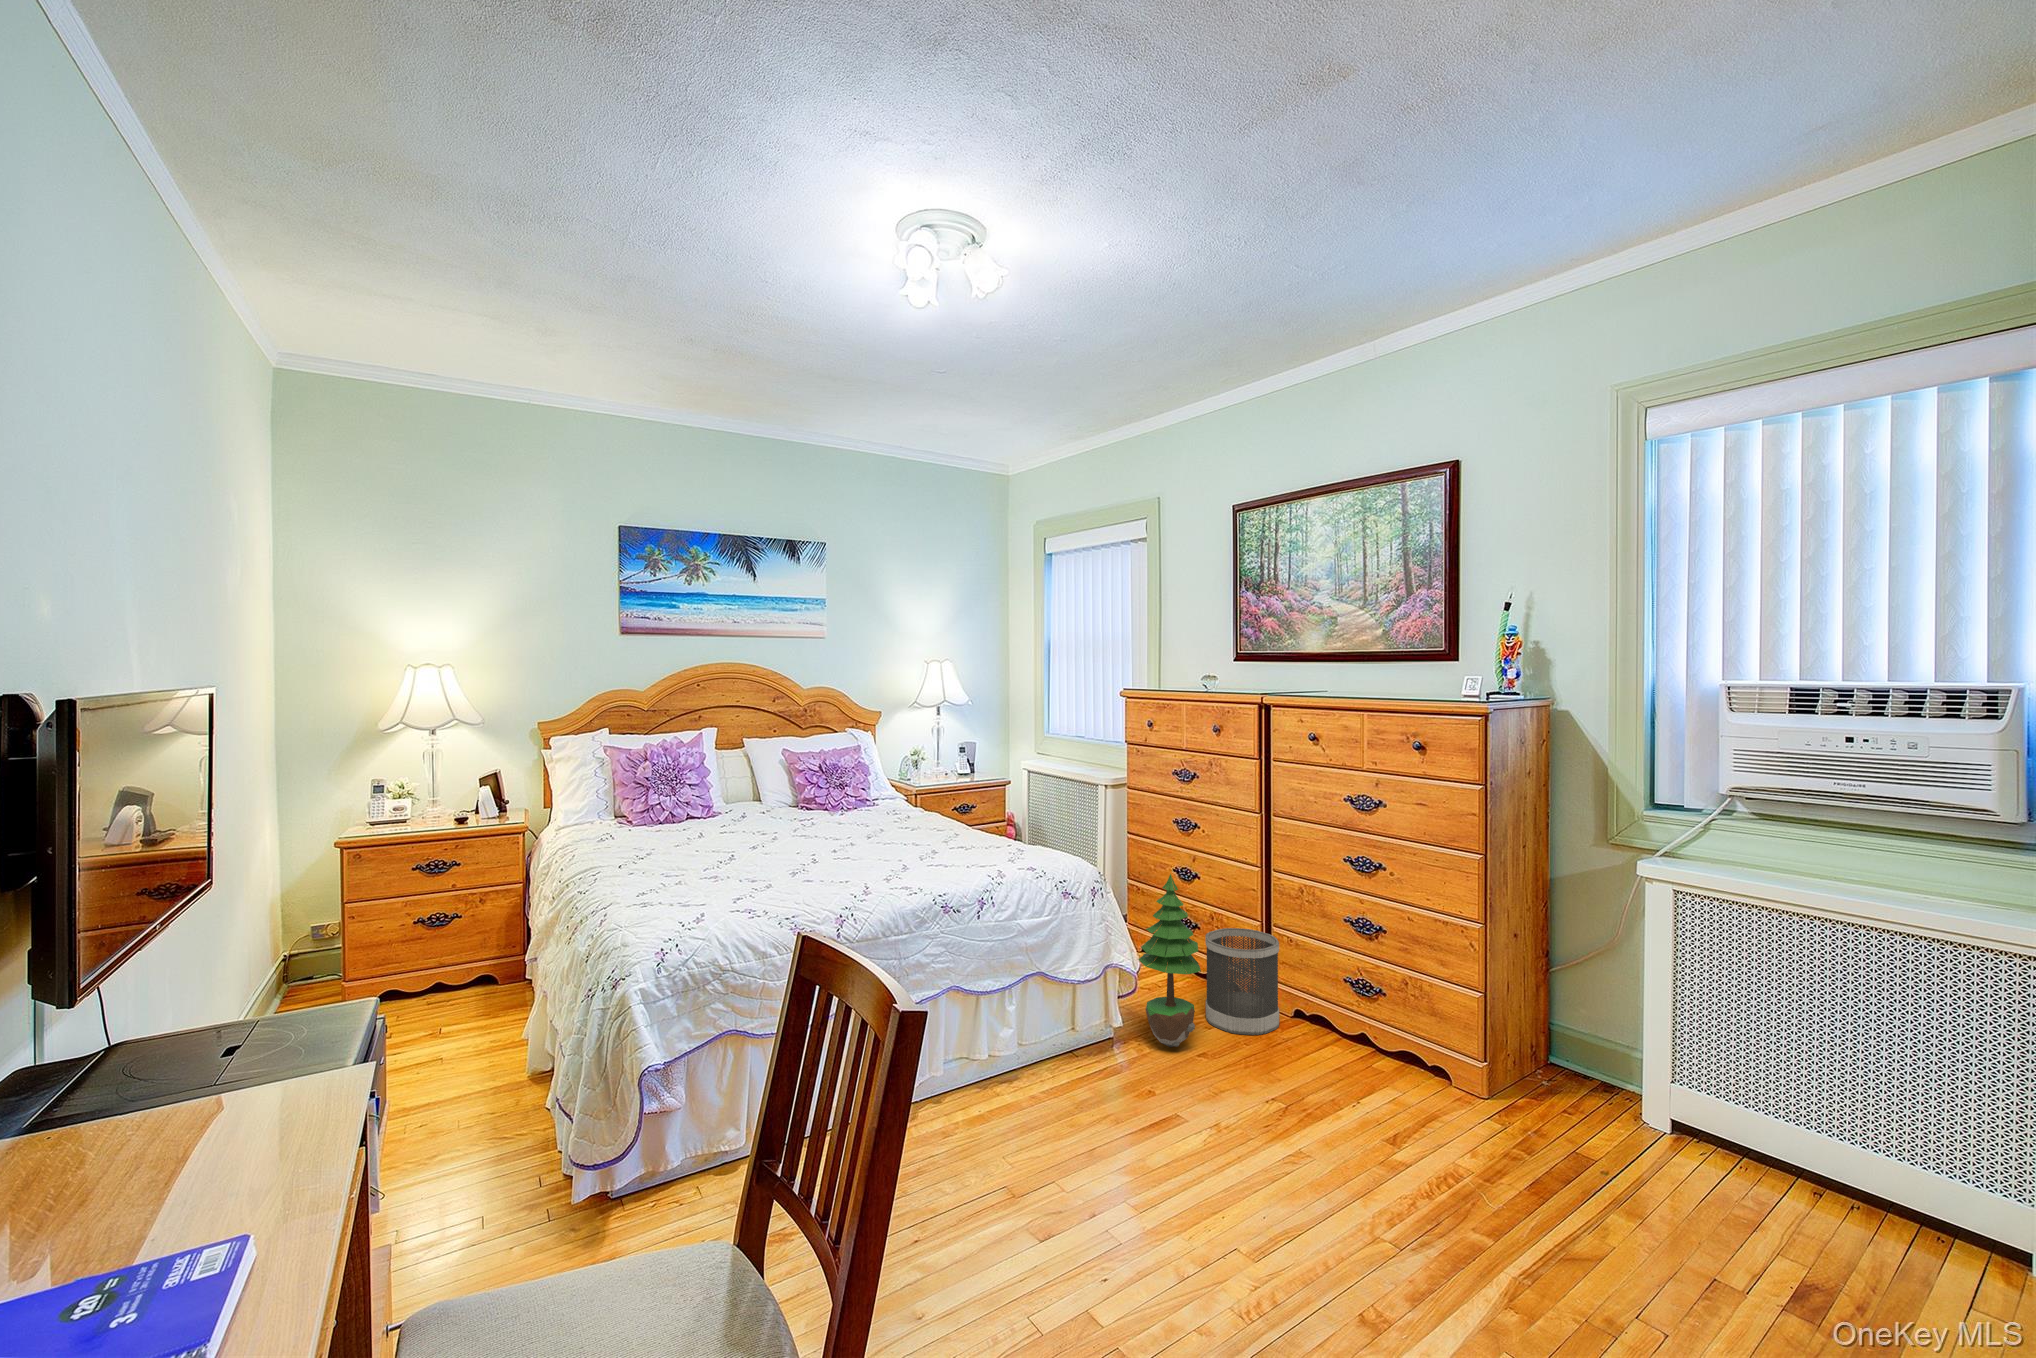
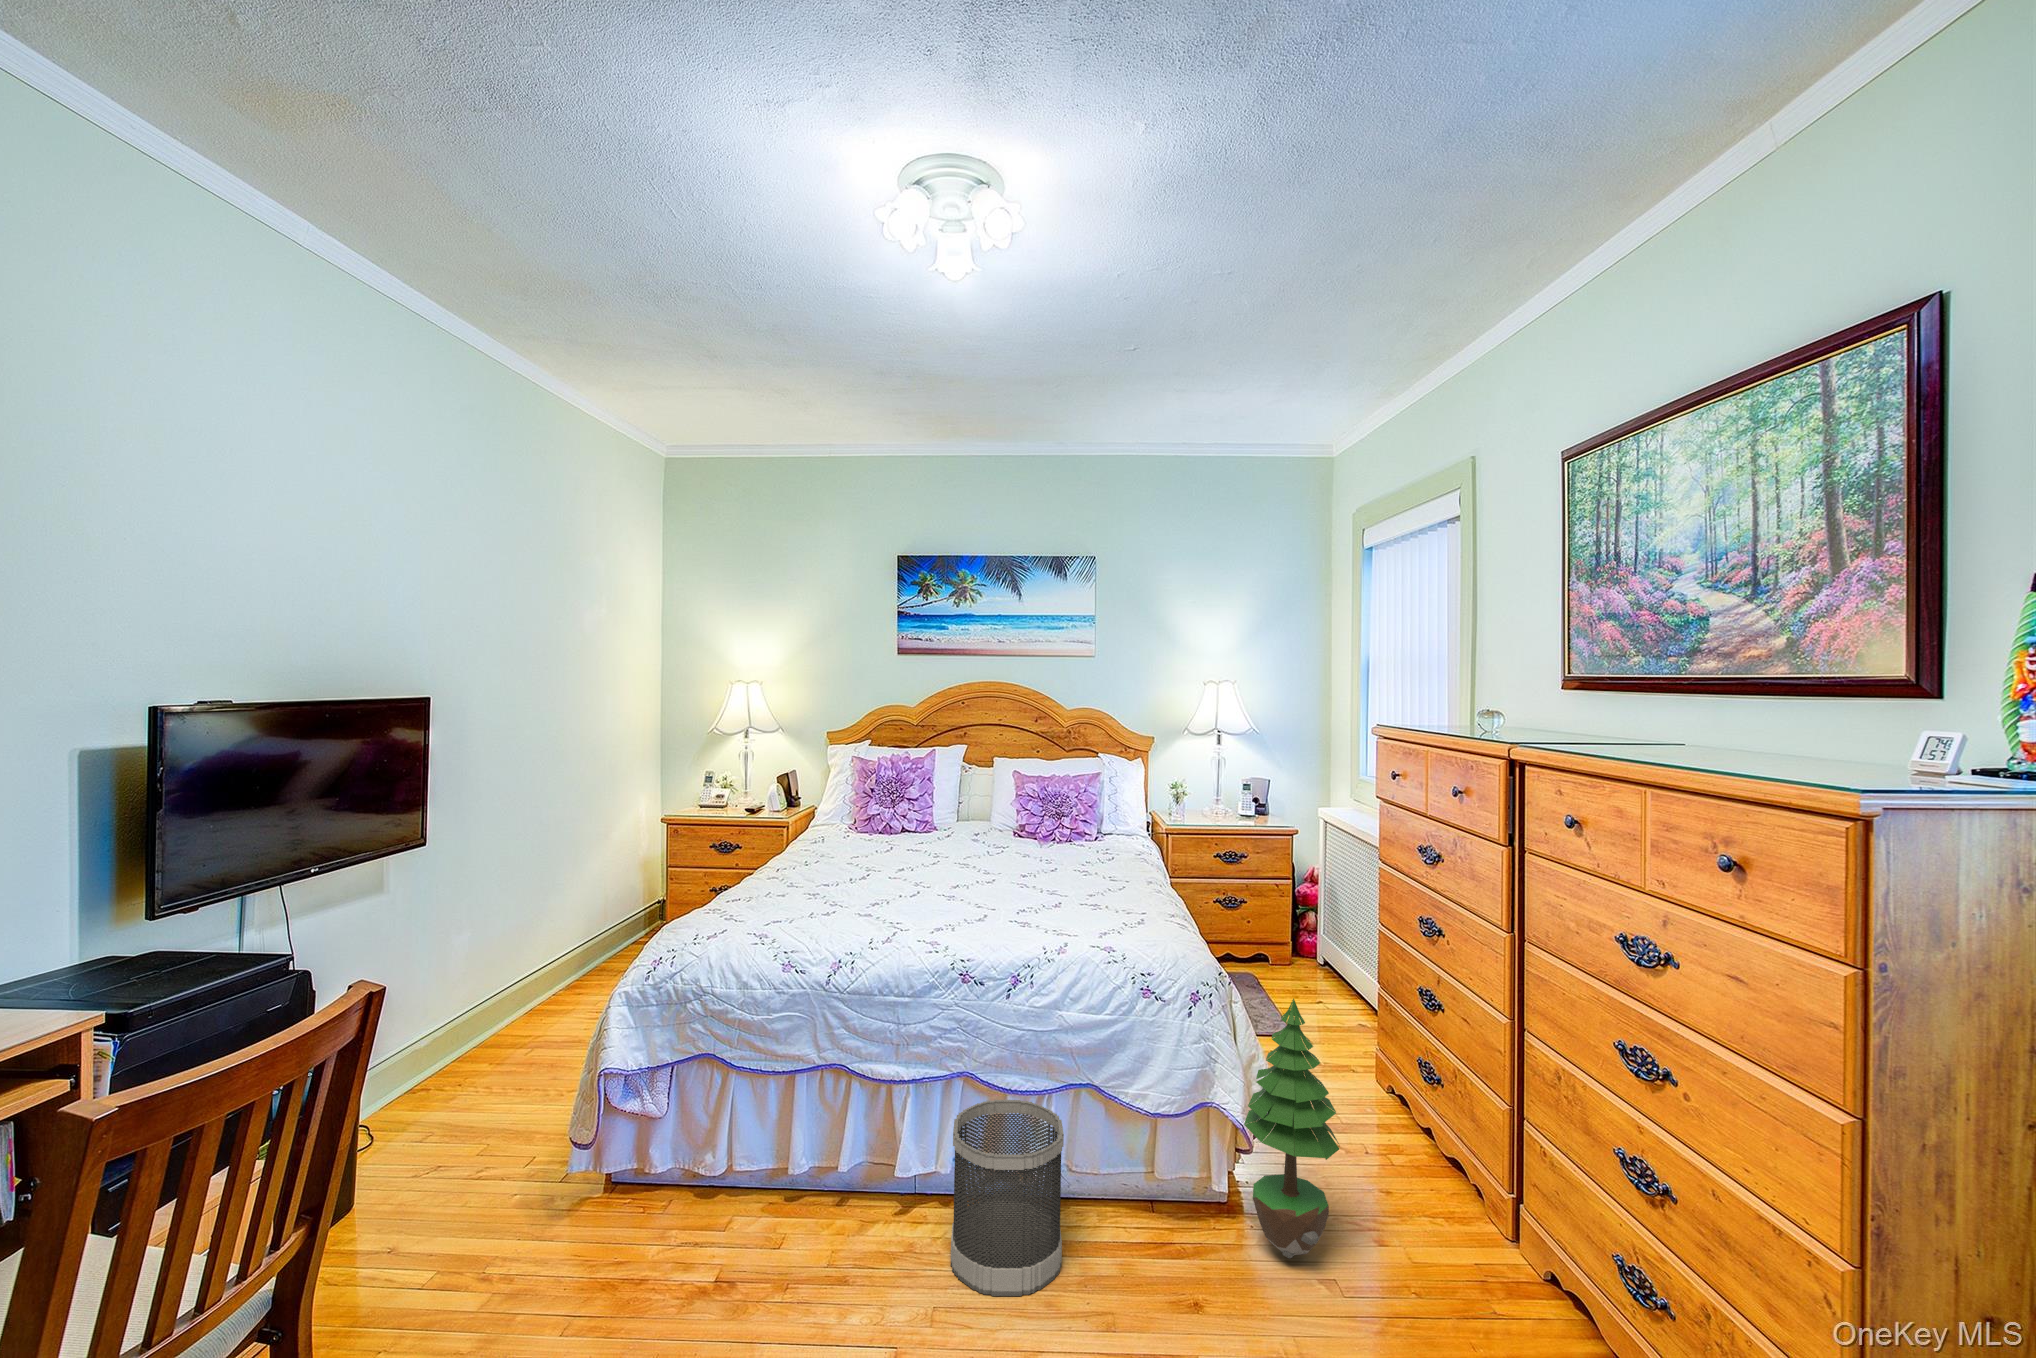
wastebasket: present [1205,928,1279,1035] -> present [951,1100,1064,1296]

